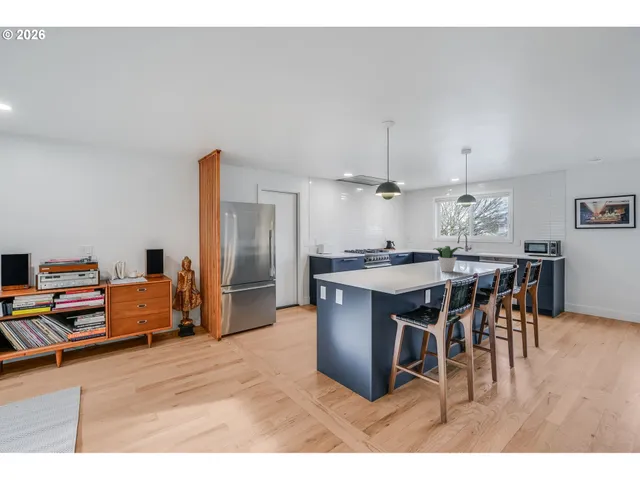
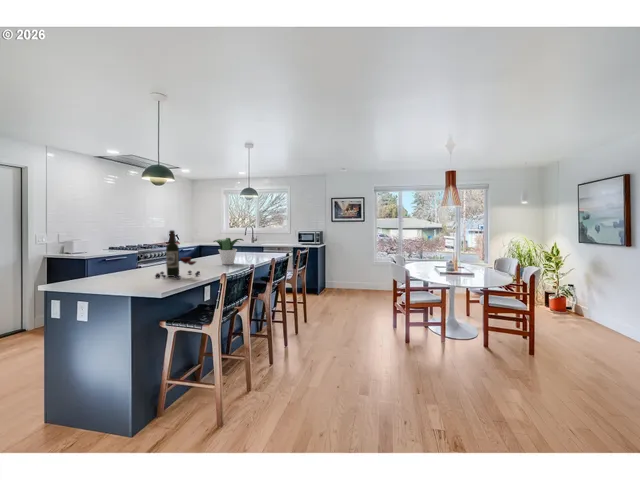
wine bottle: none [388,239,424,282] -> present [155,230,200,279]

